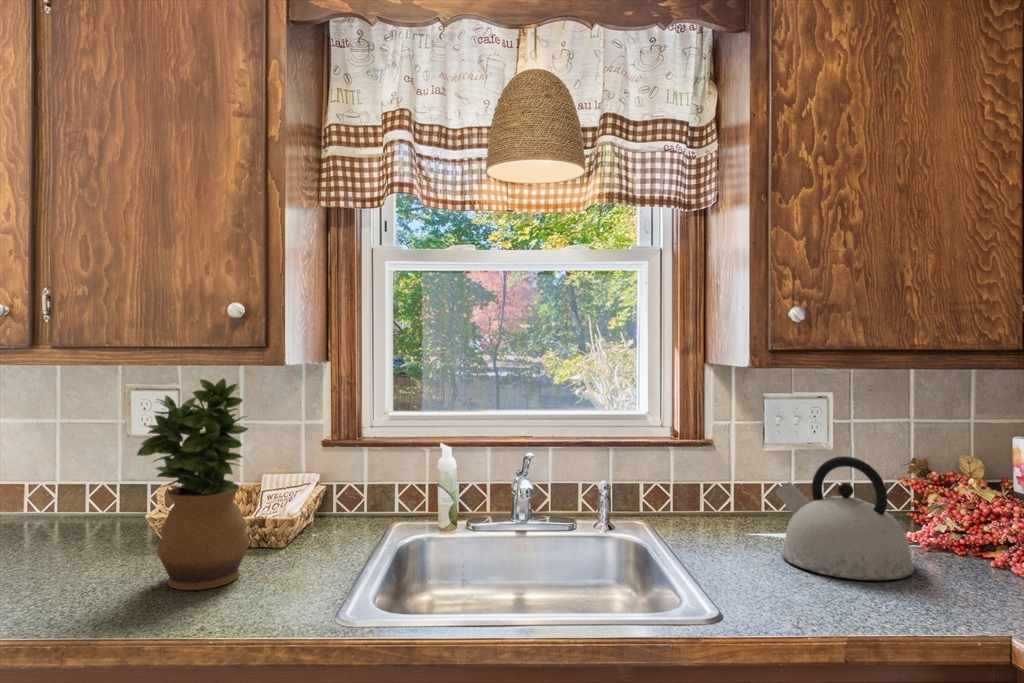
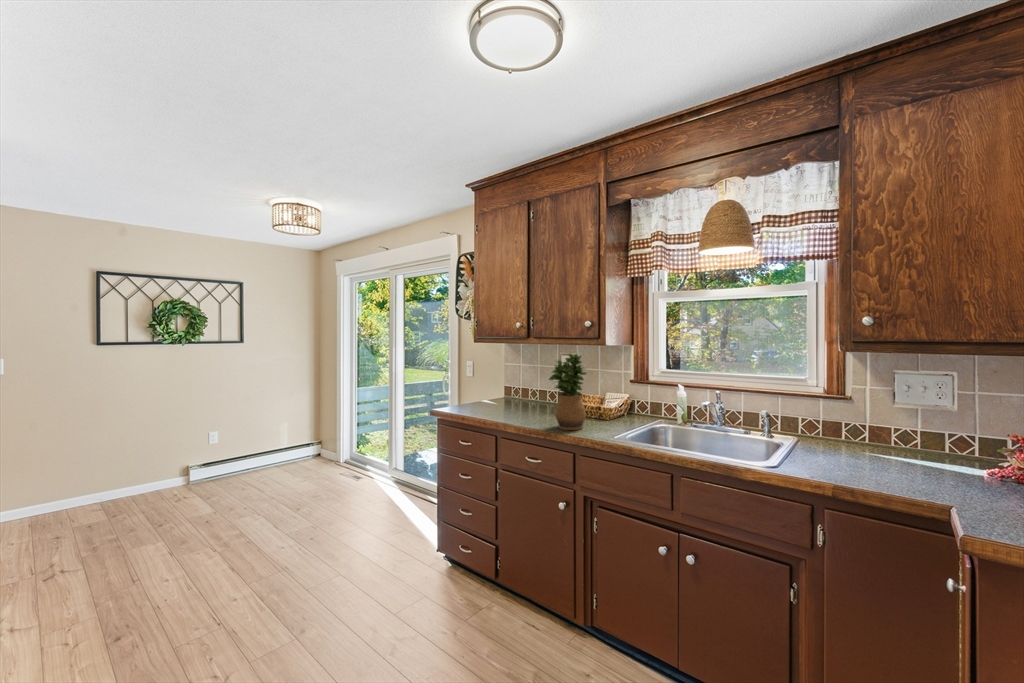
kettle: present [776,456,914,580] -> none [855,408,952,483]

